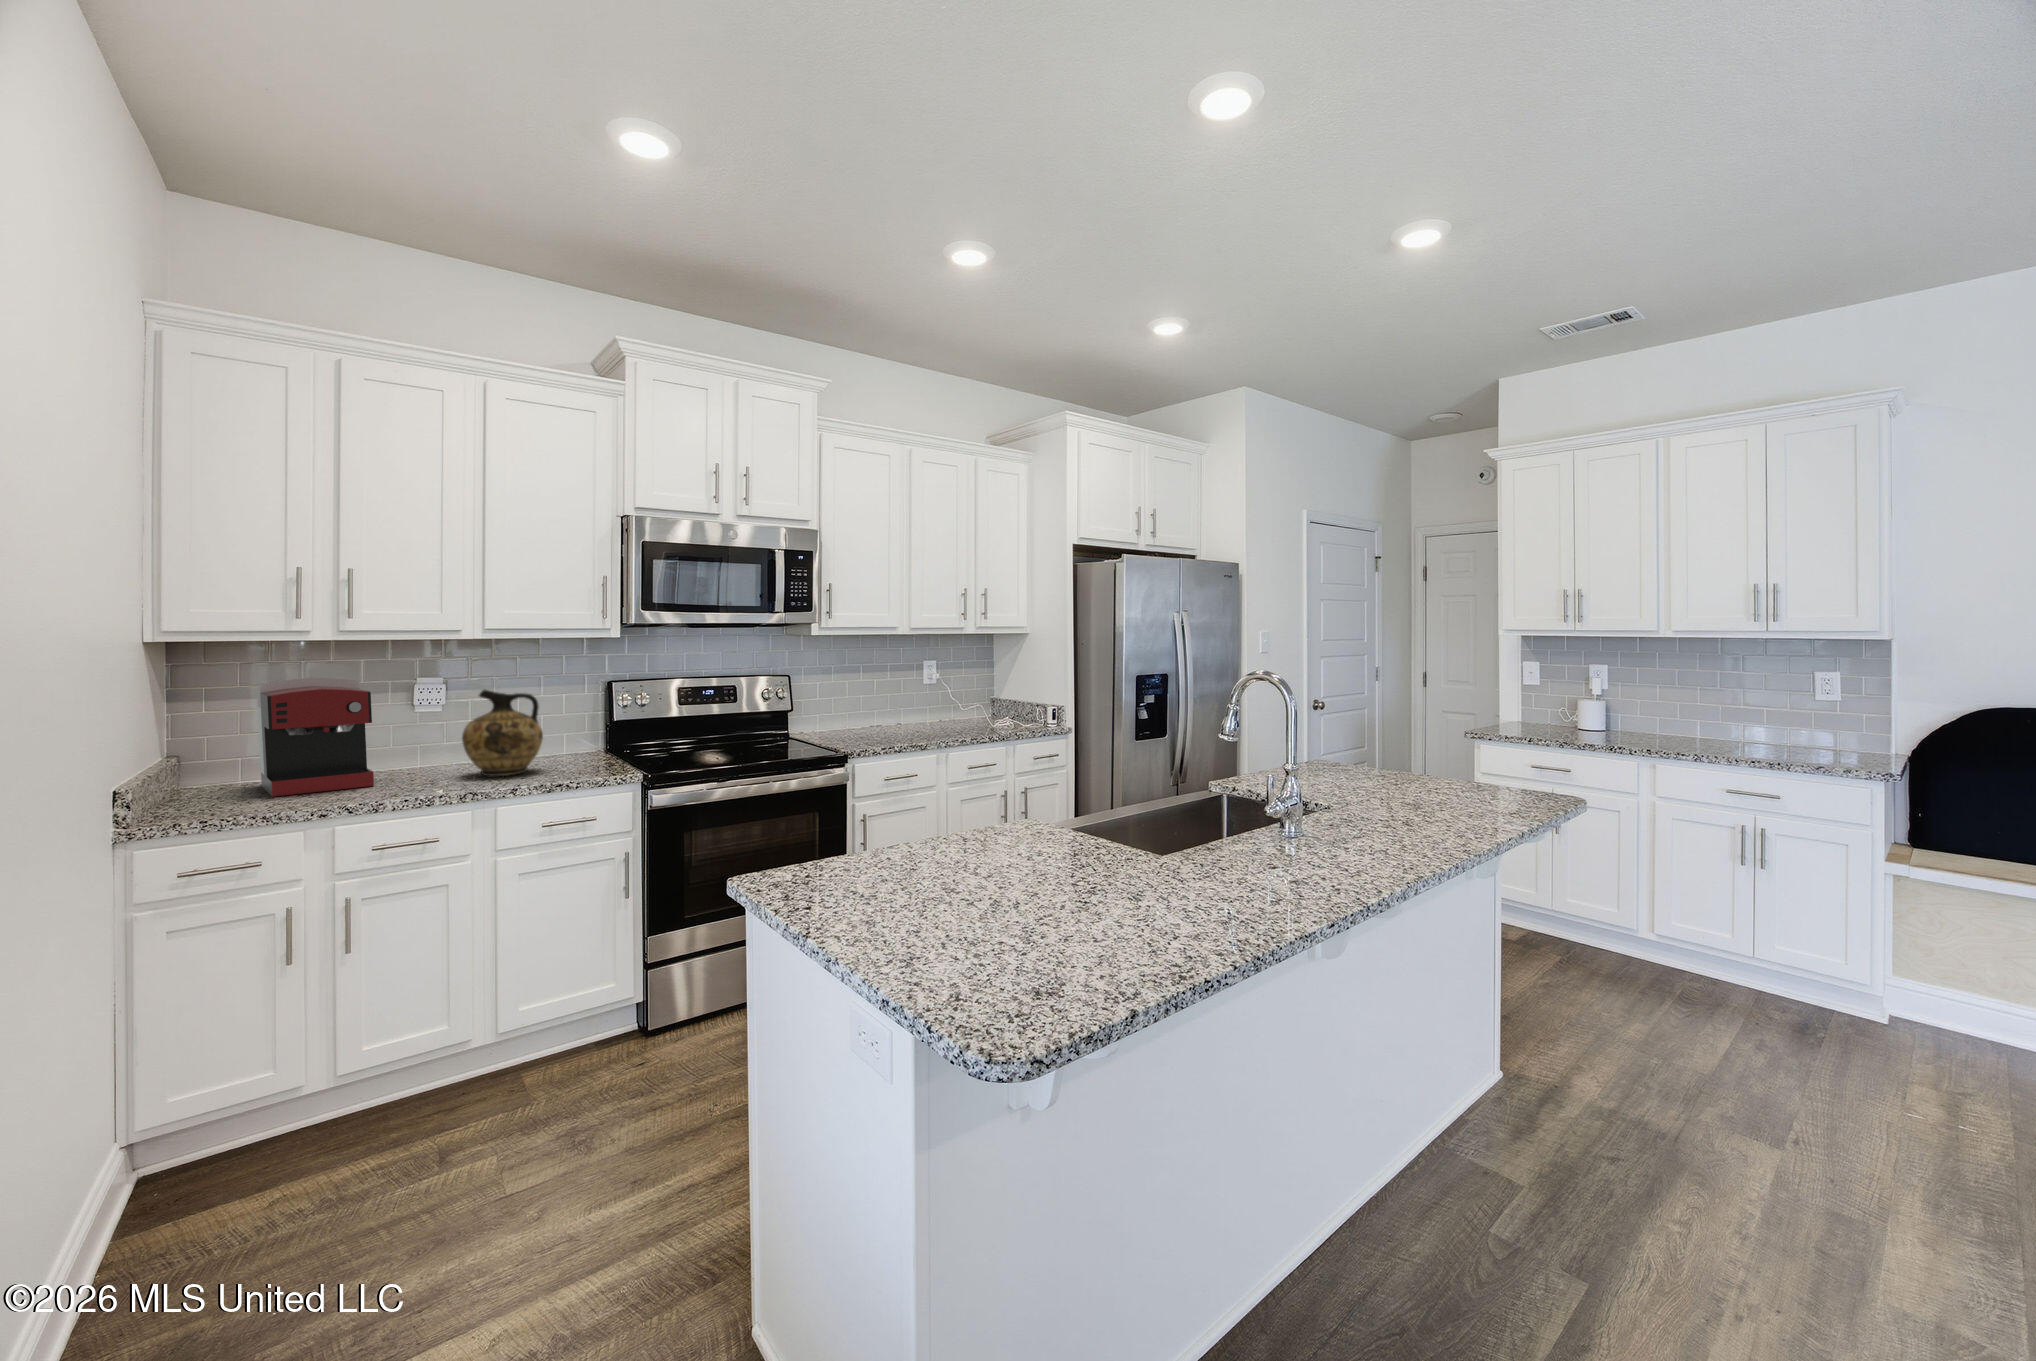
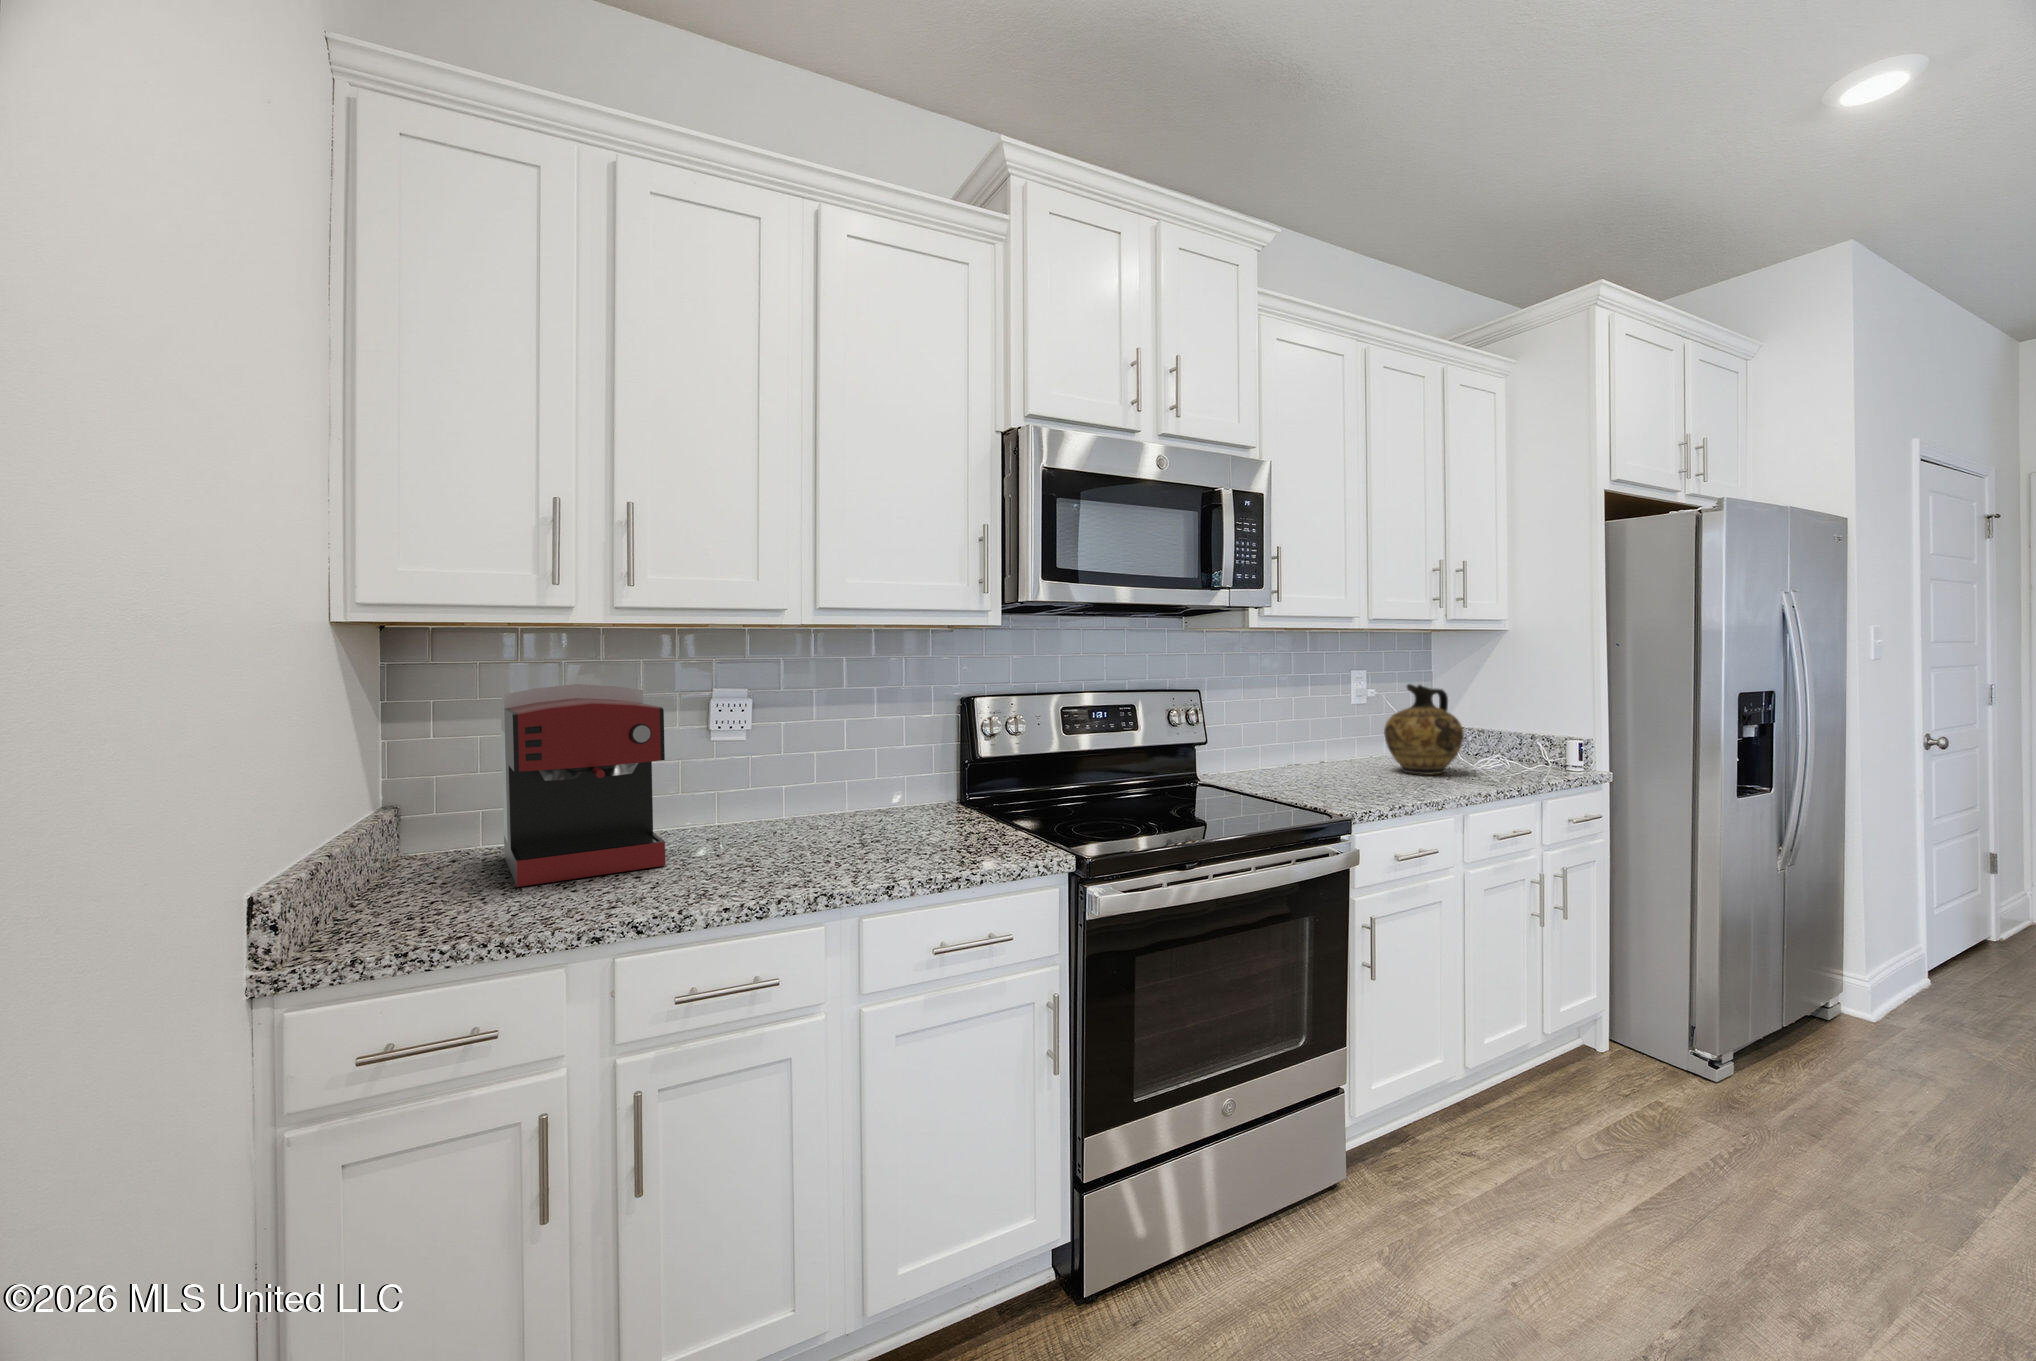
ceramic jug: present [462,689,543,776] -> present [1384,684,1464,775]

